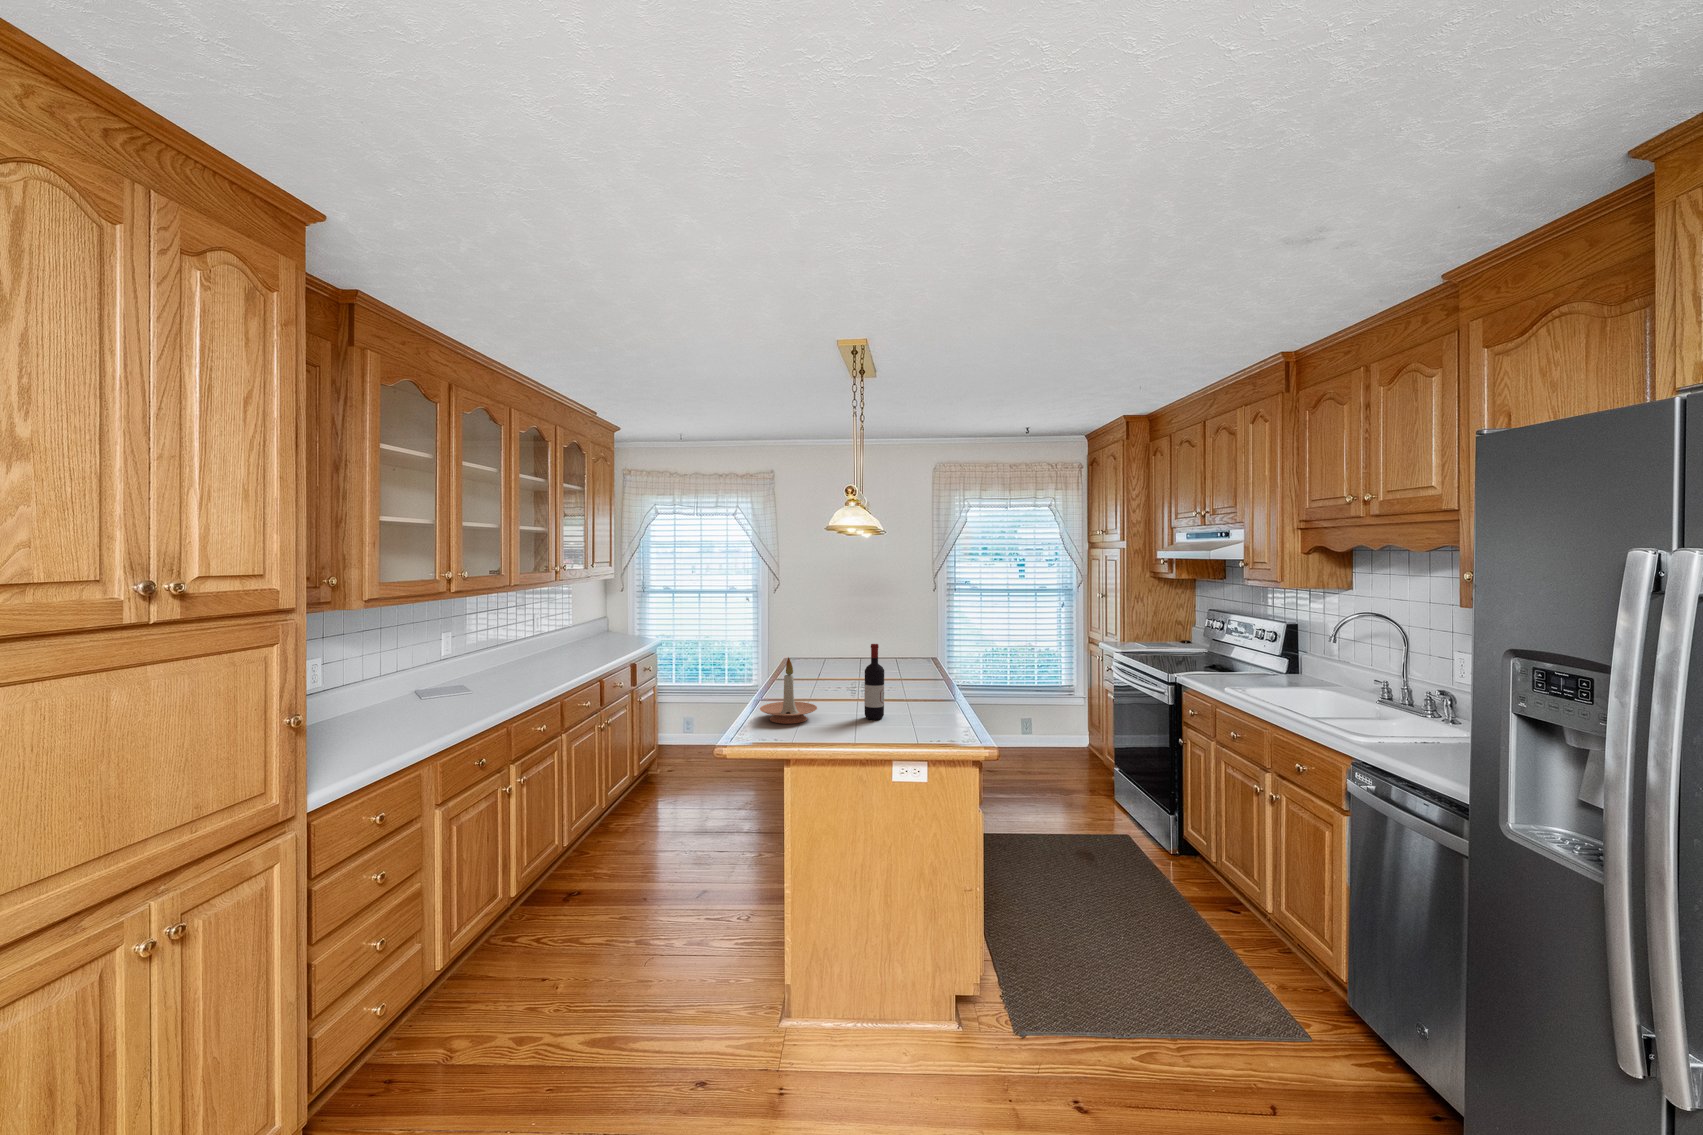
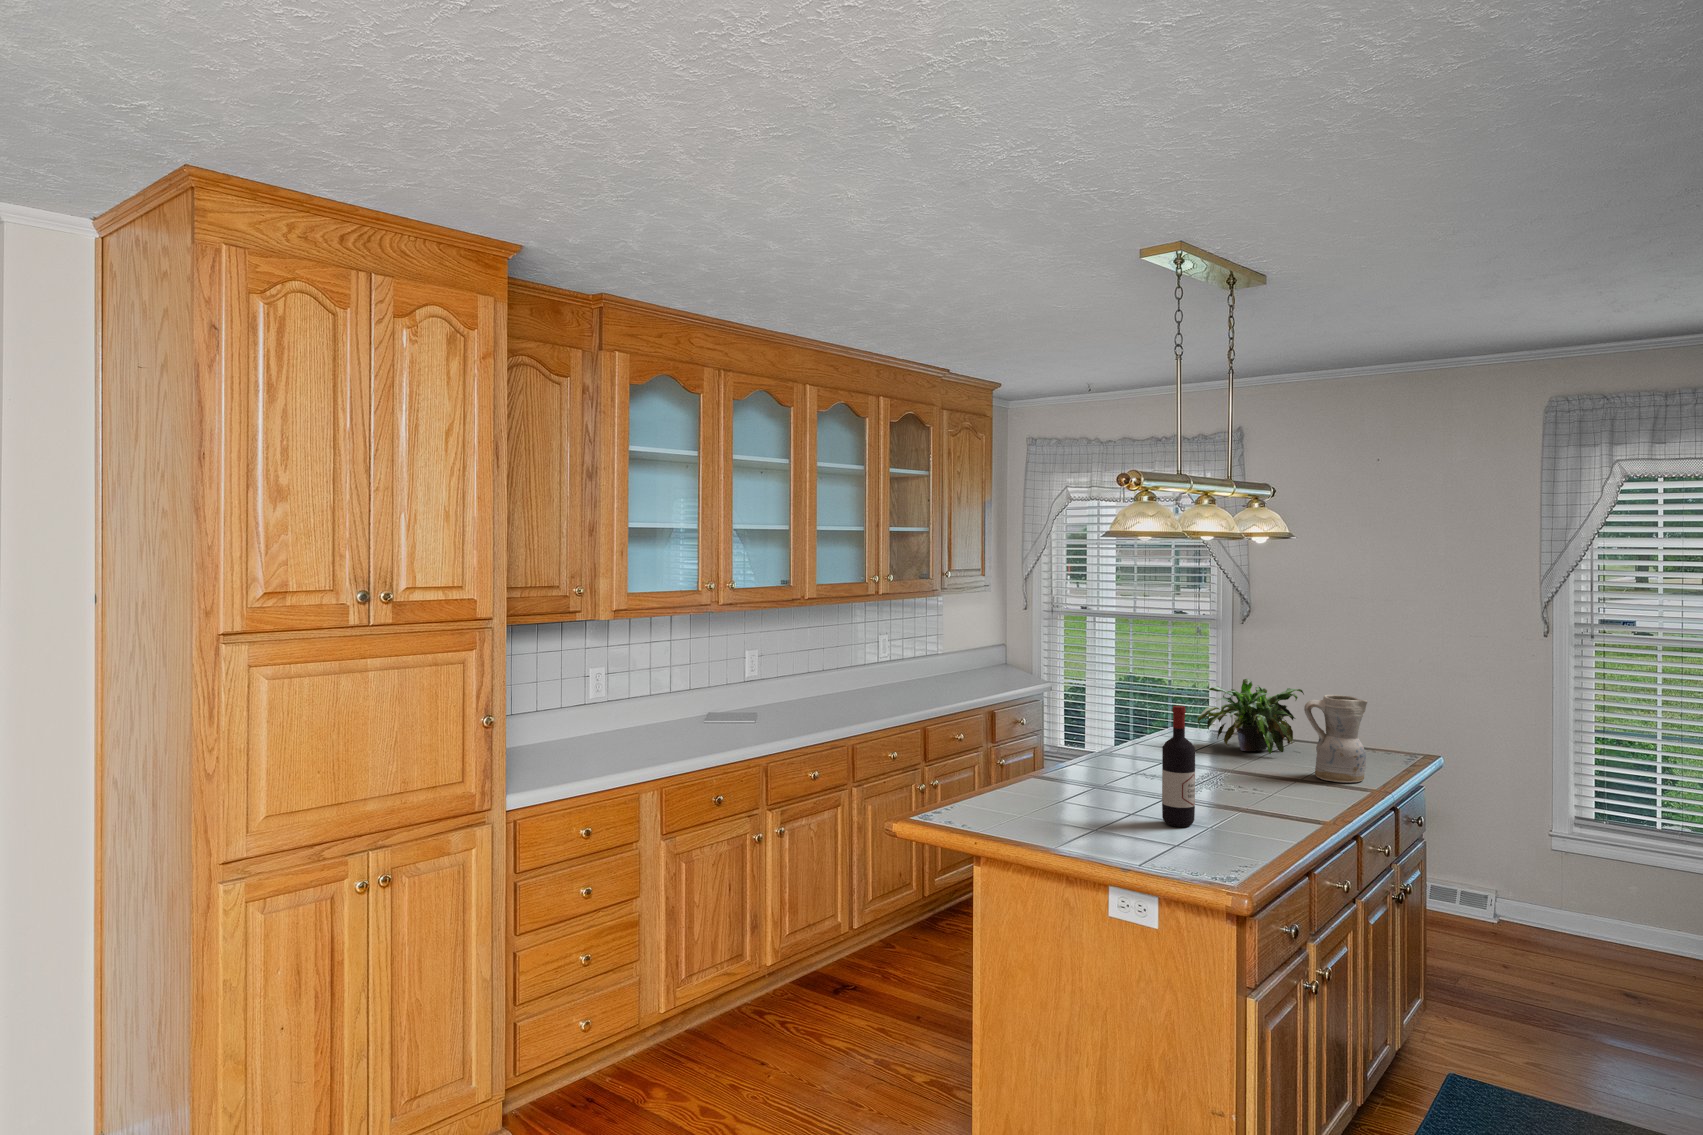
potted plant: none [810,627,869,672] -> present [1198,679,1304,754]
ceramic pitcher: none [888,632,920,682] -> present [1304,695,1367,783]
candle holder: present [760,658,817,724] -> none [1013,714,1098,811]

